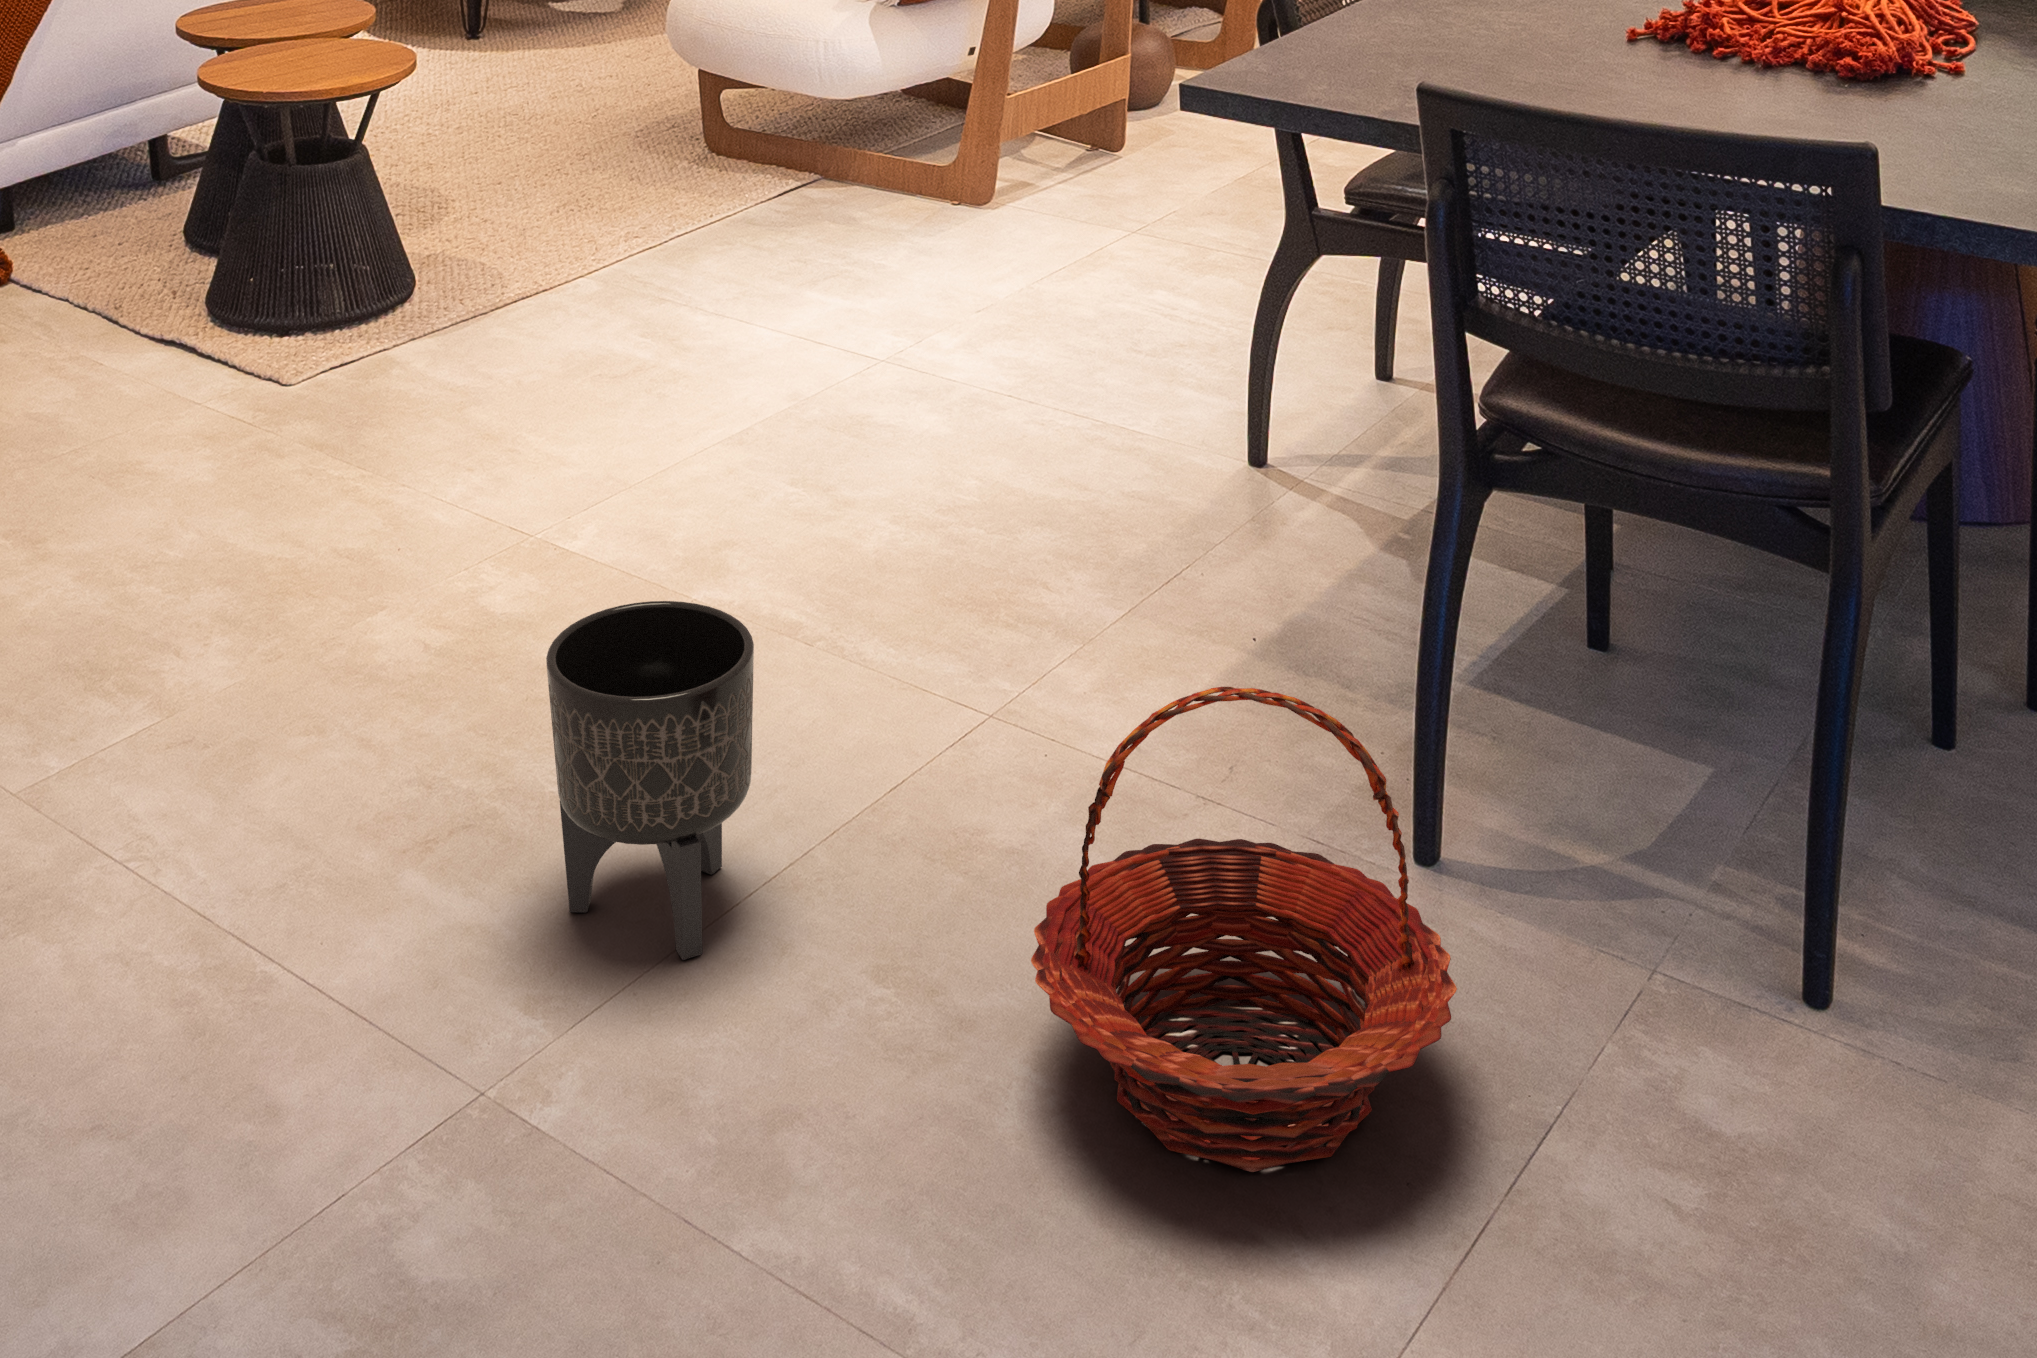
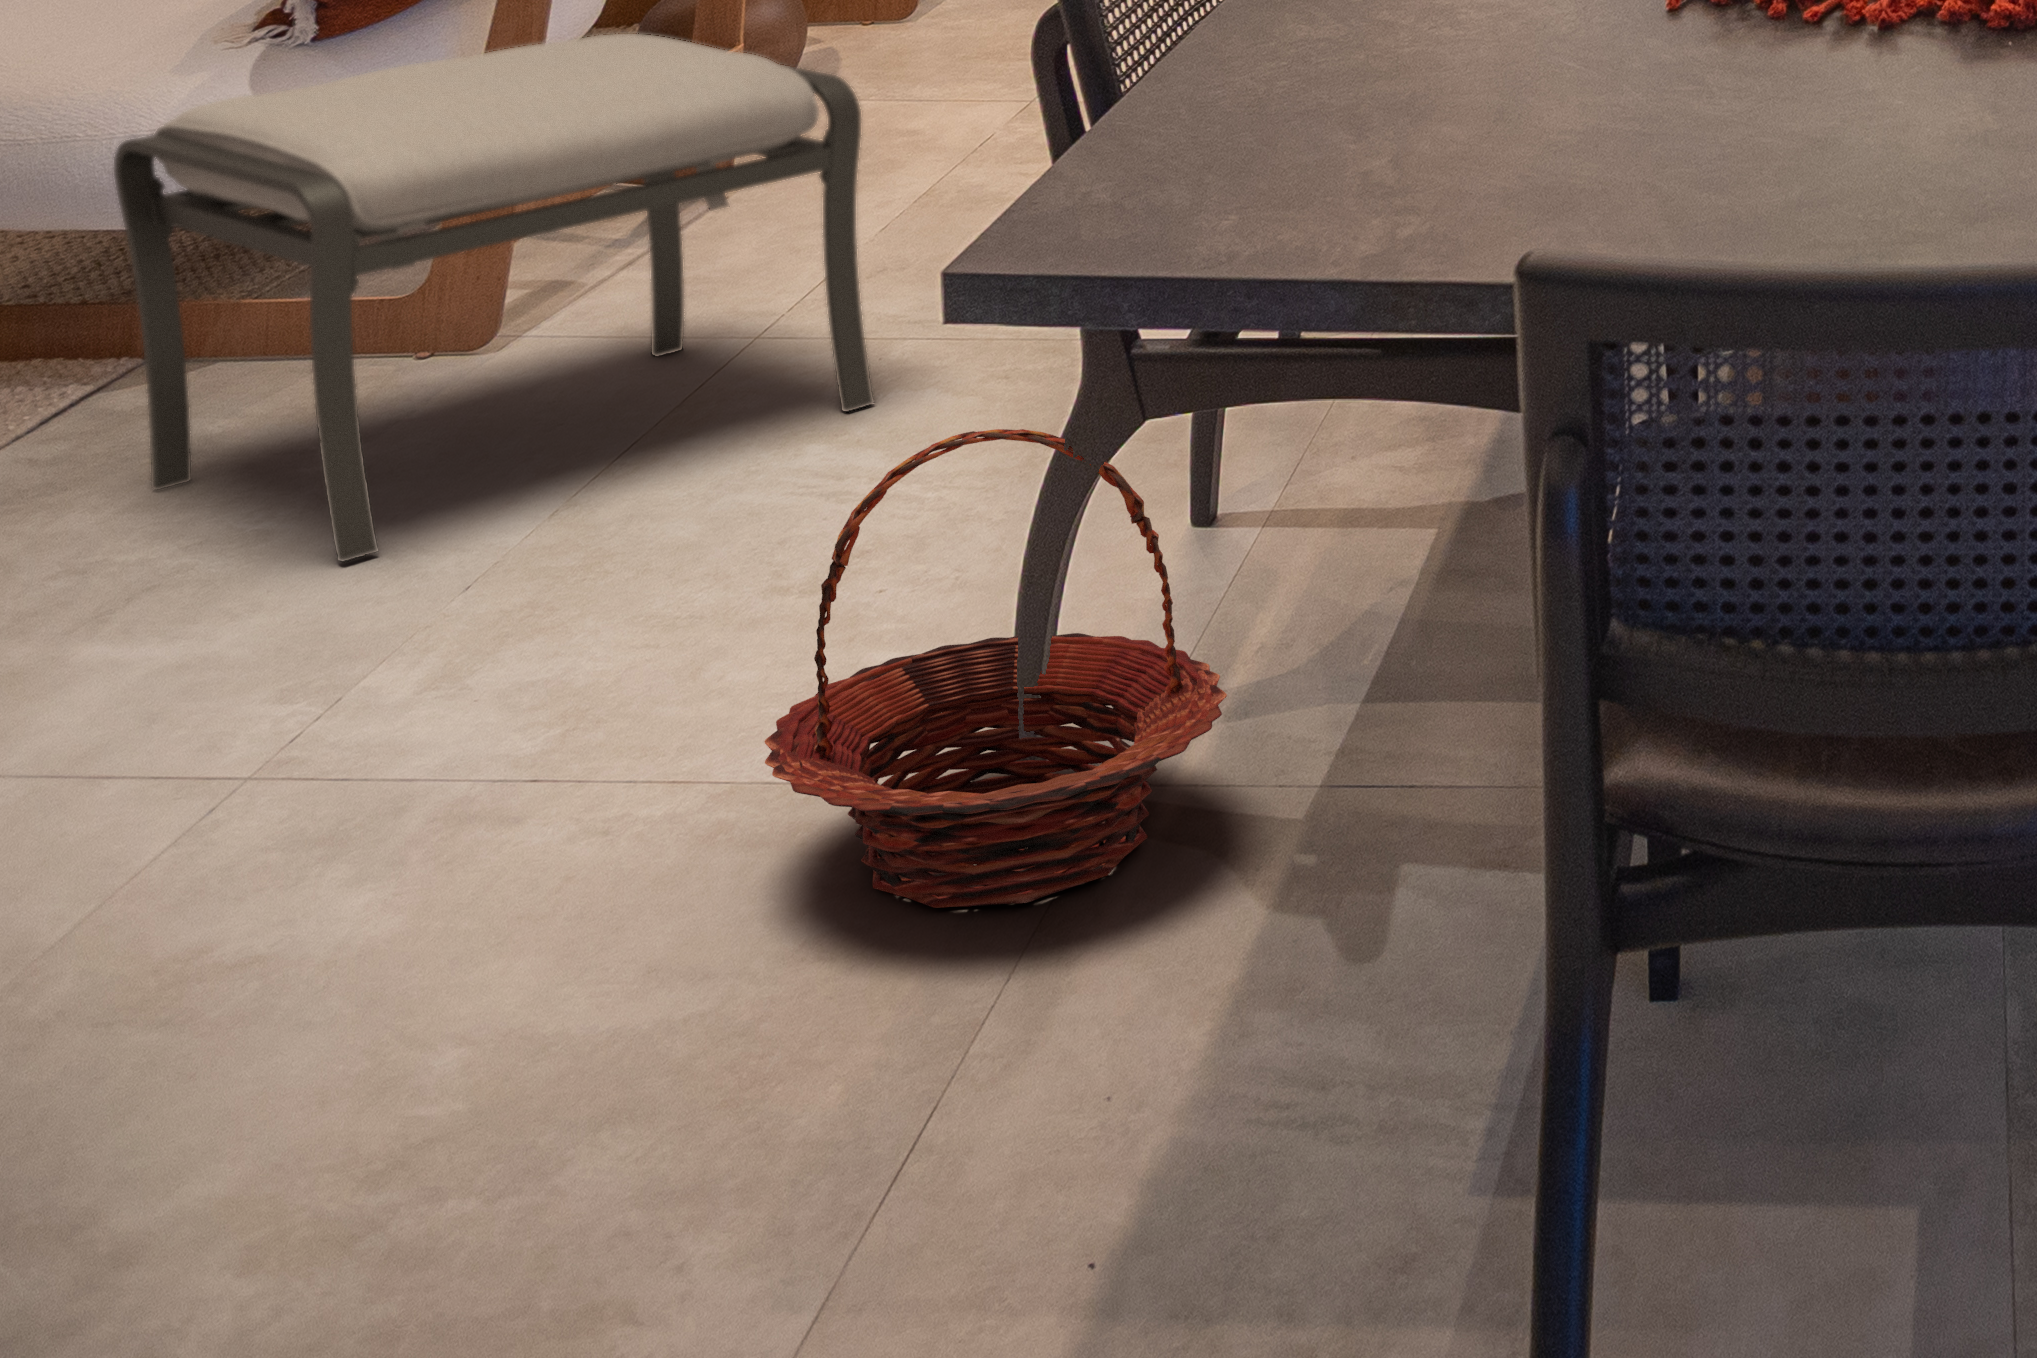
ottoman: none [655,147,1175,570] -> present [114,34,874,562]
planter: present [546,601,754,960] -> none [89,507,384,899]

